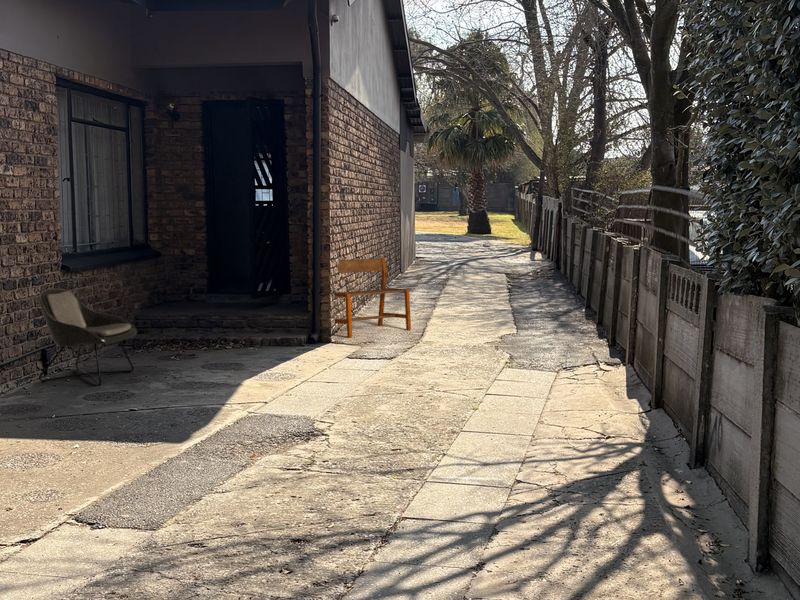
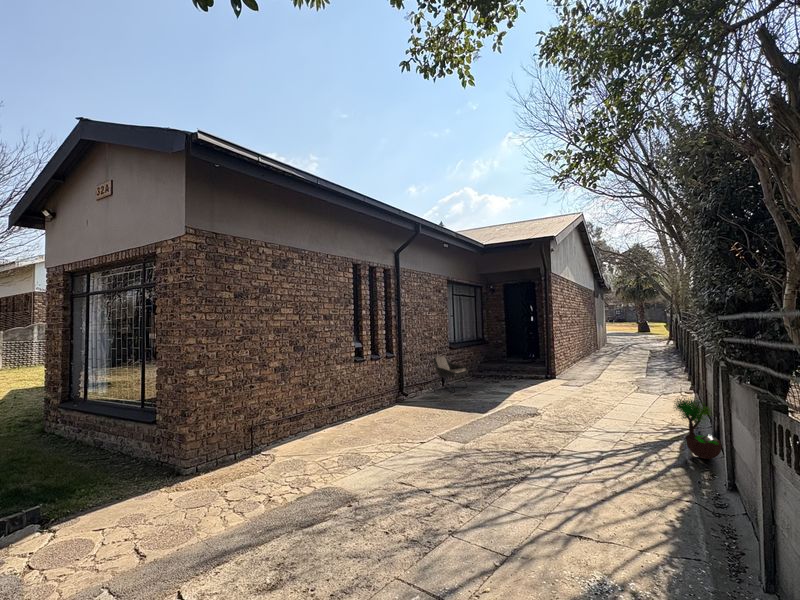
bench: present [335,258,411,337] -> none [551,339,594,375]
potted tree: none [631,366,715,505] -> present [674,398,721,459]

